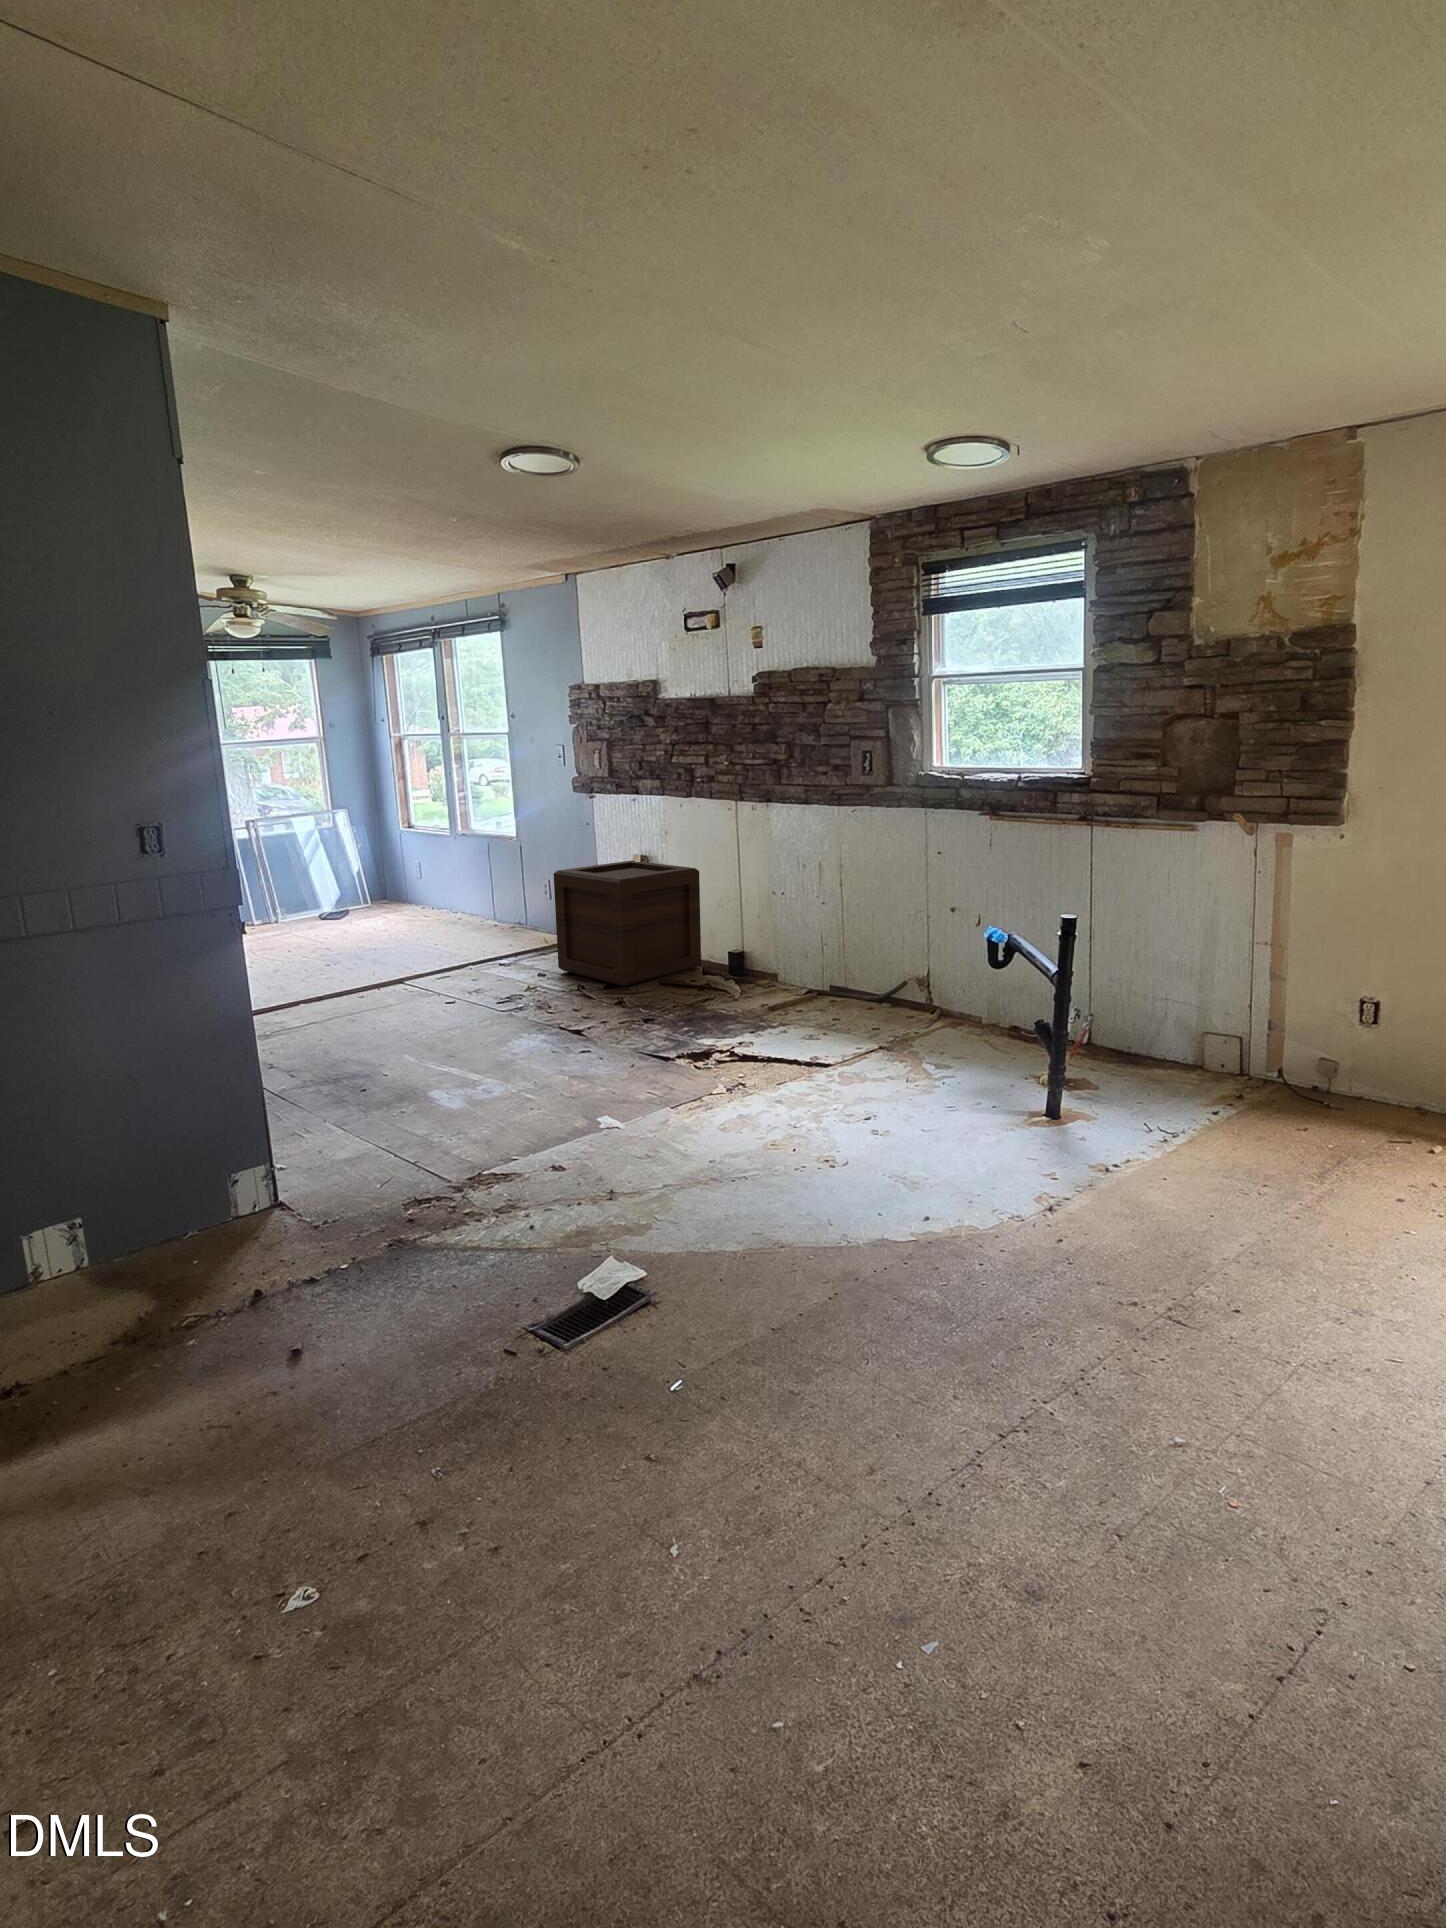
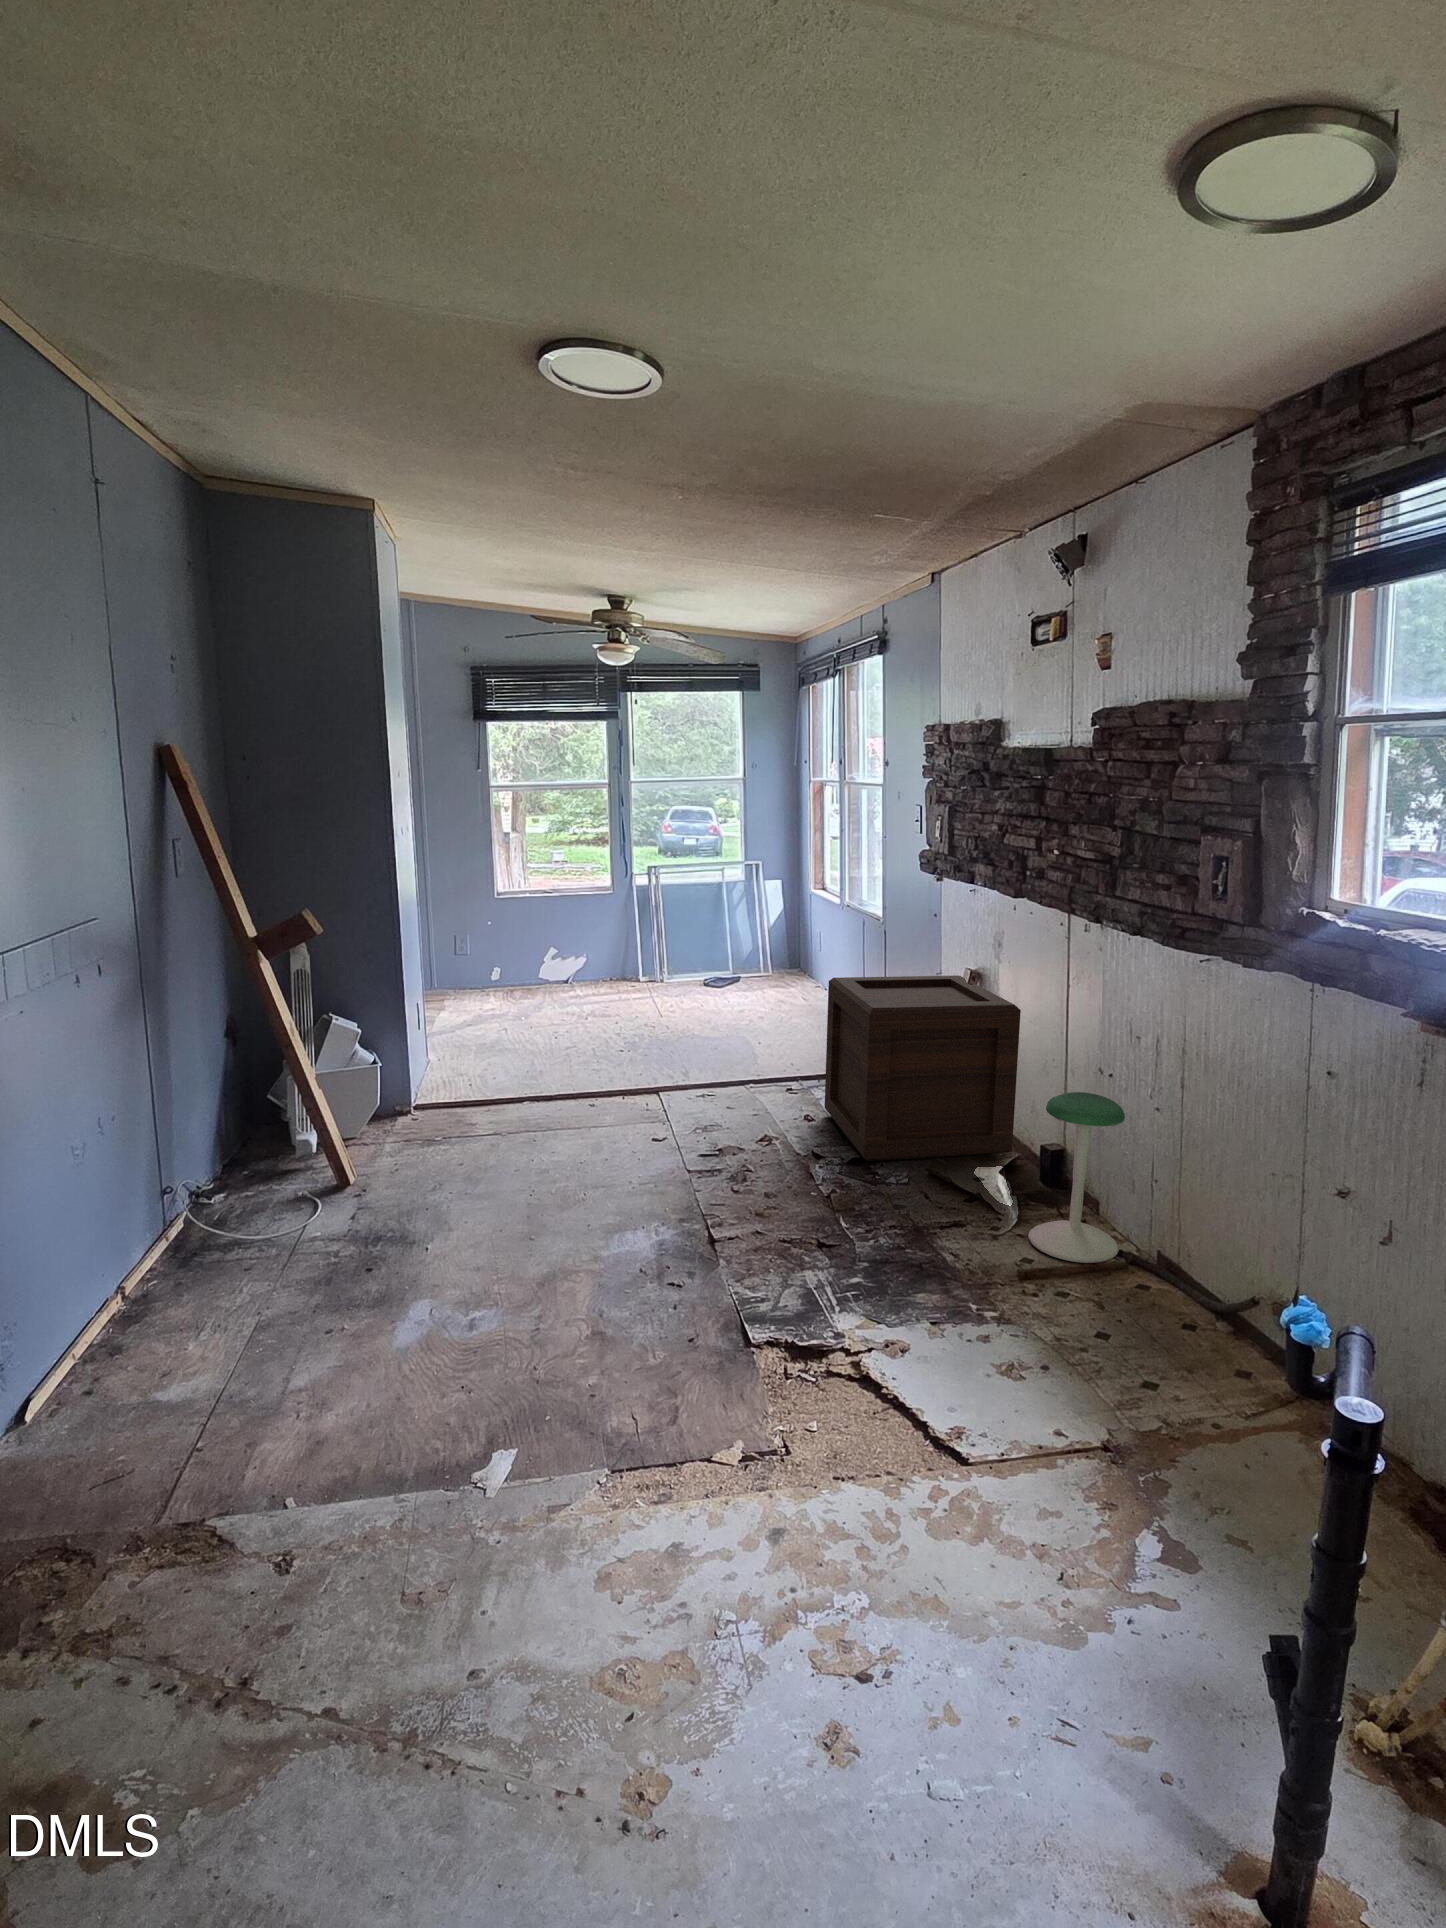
stool: none [758,902,810,998] -> present [1028,1092,1125,1263]

